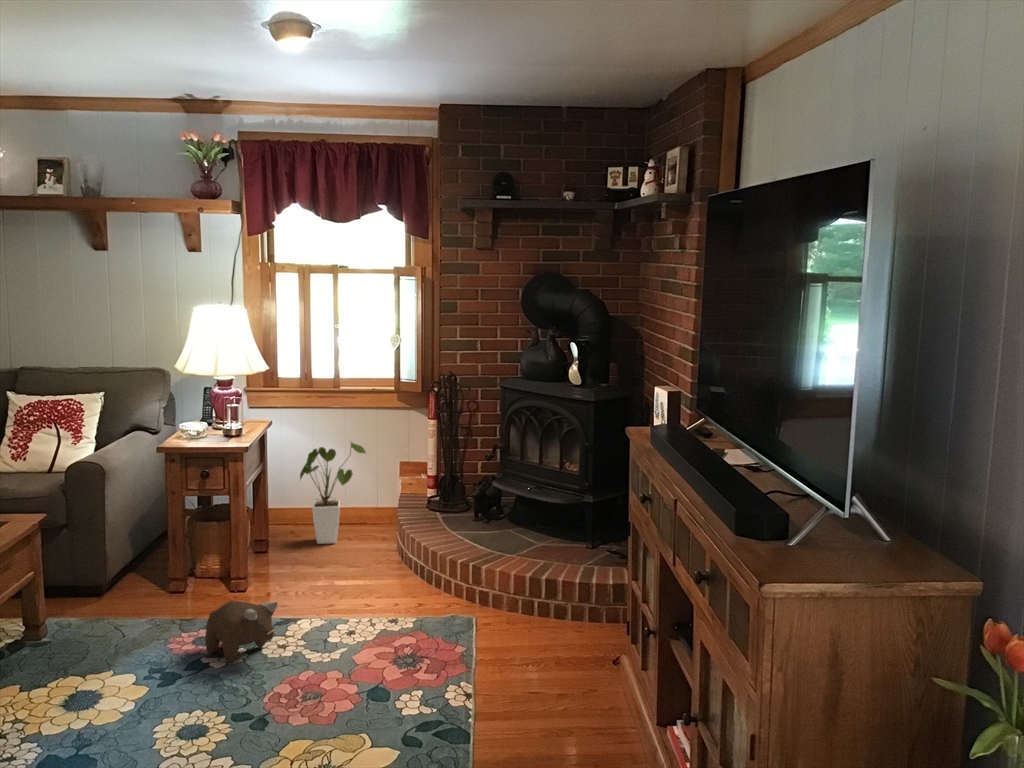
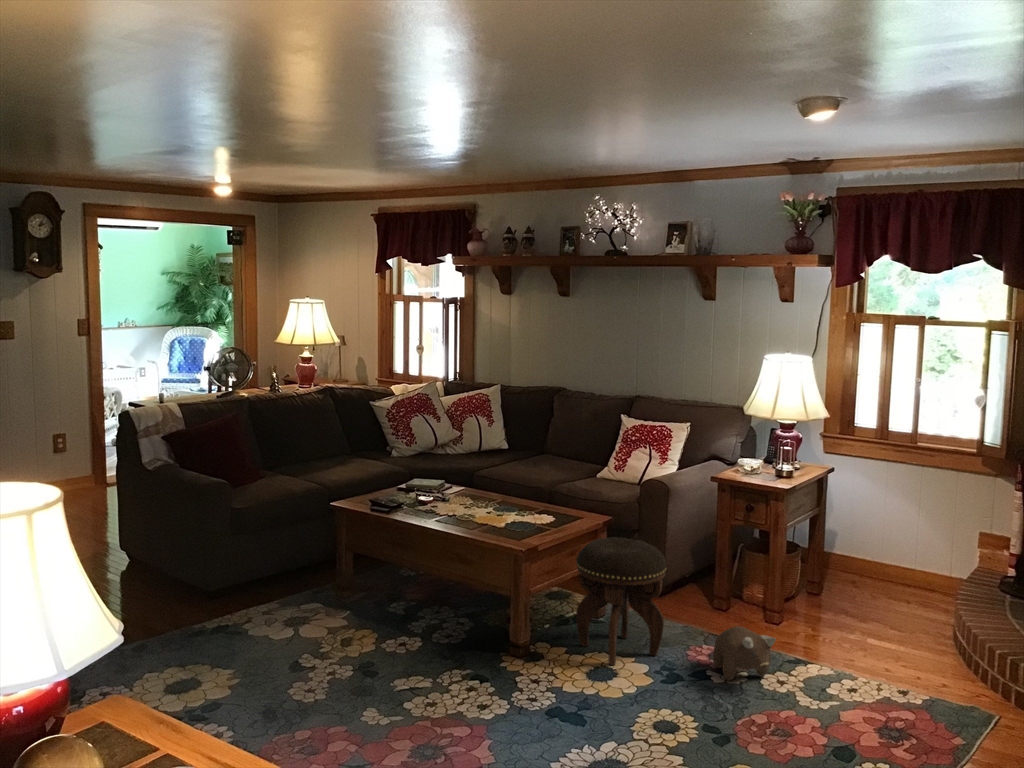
house plant: present [300,442,366,544] -> none [858,499,939,601]
footstool: none [19,533,142,689] -> present [576,537,667,665]

